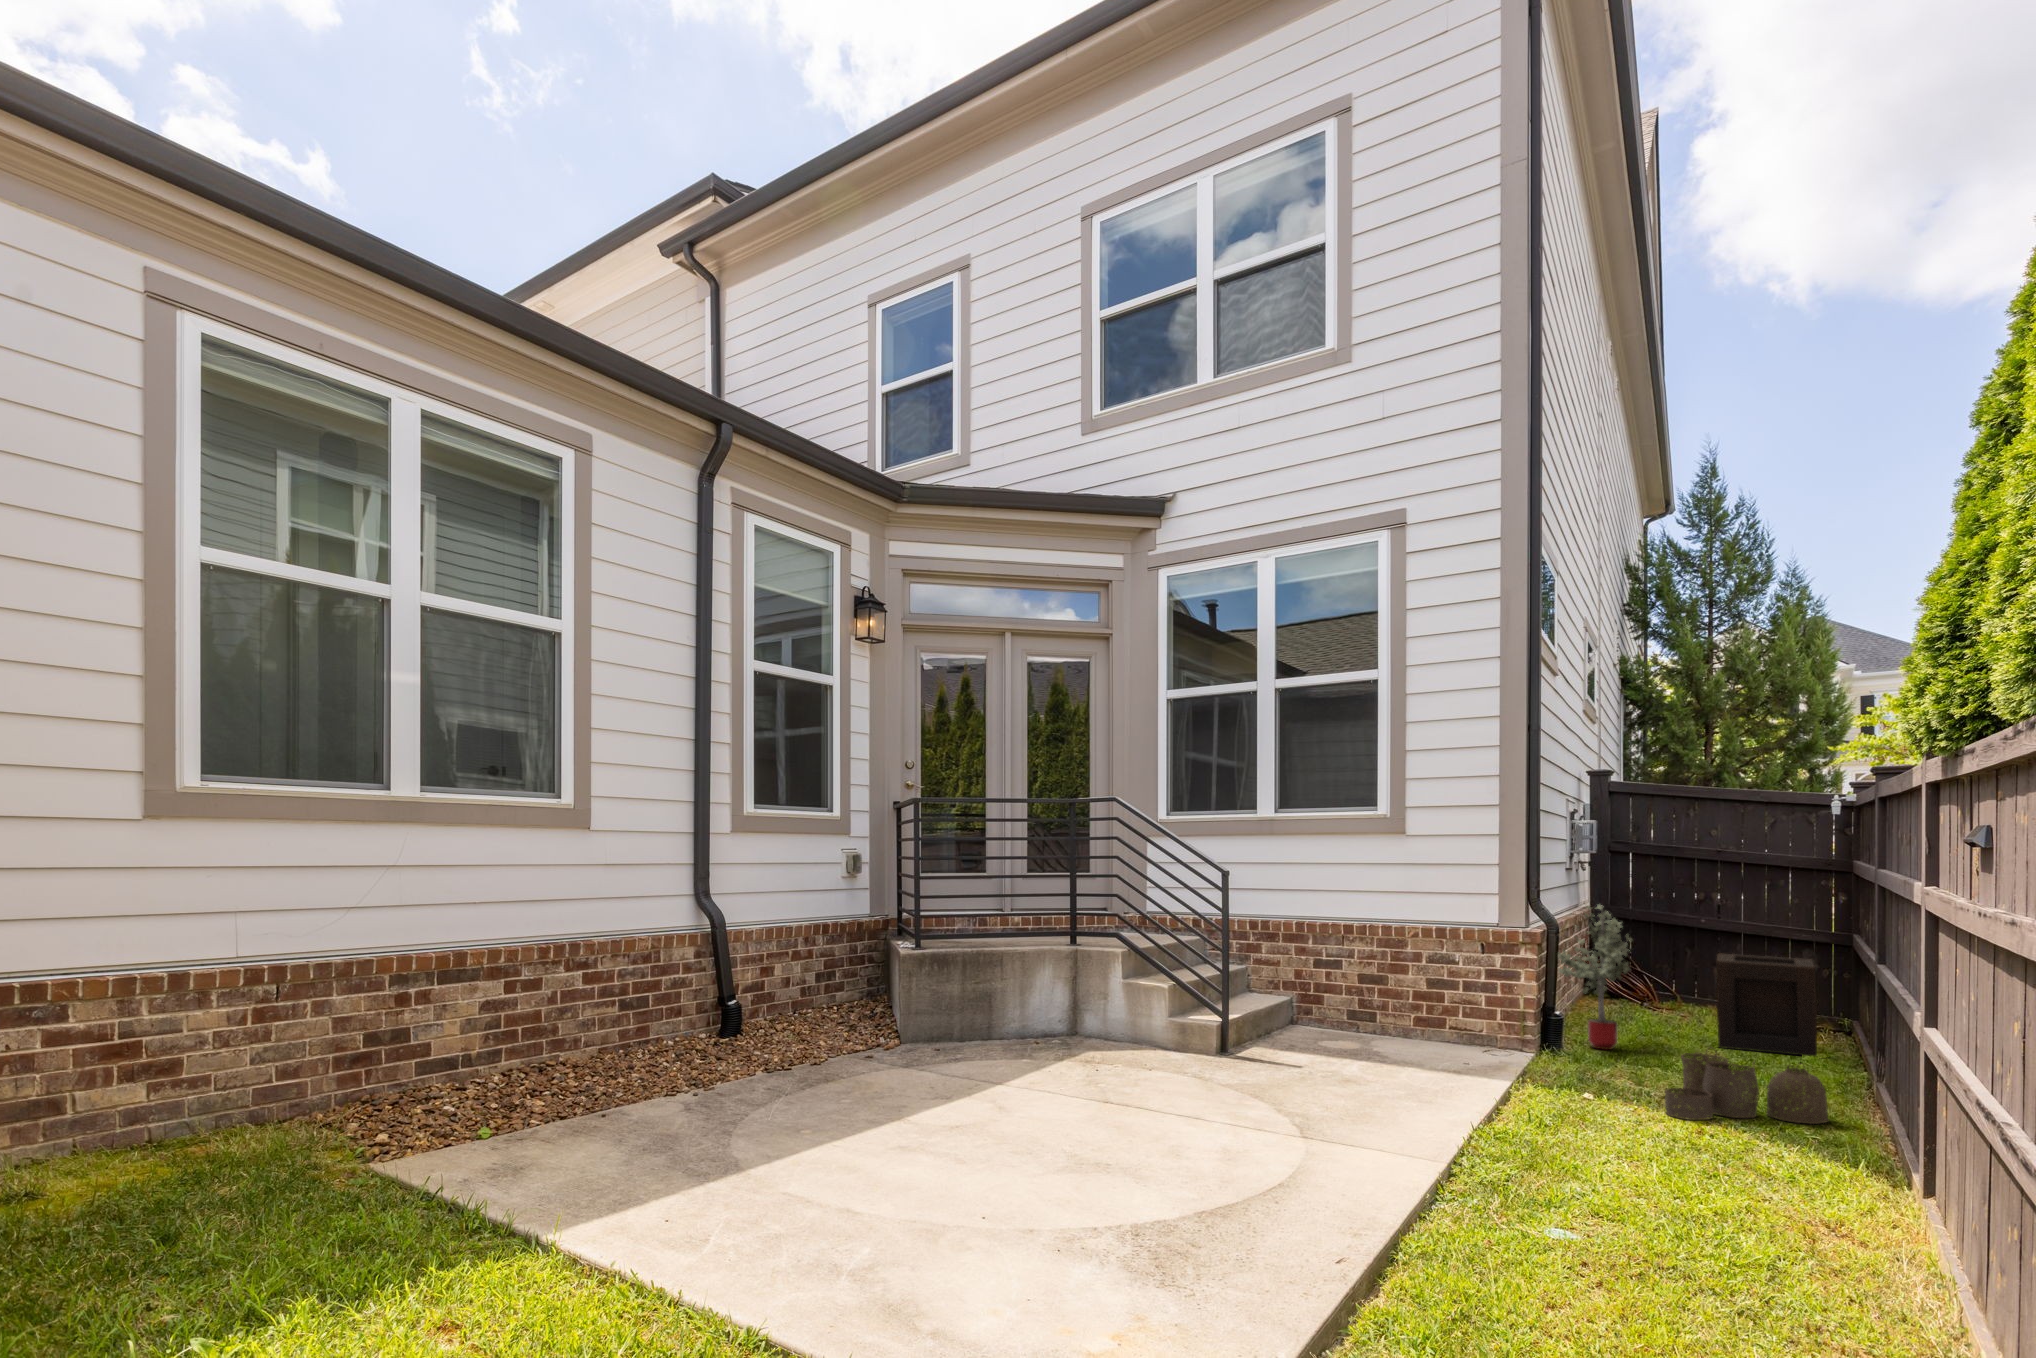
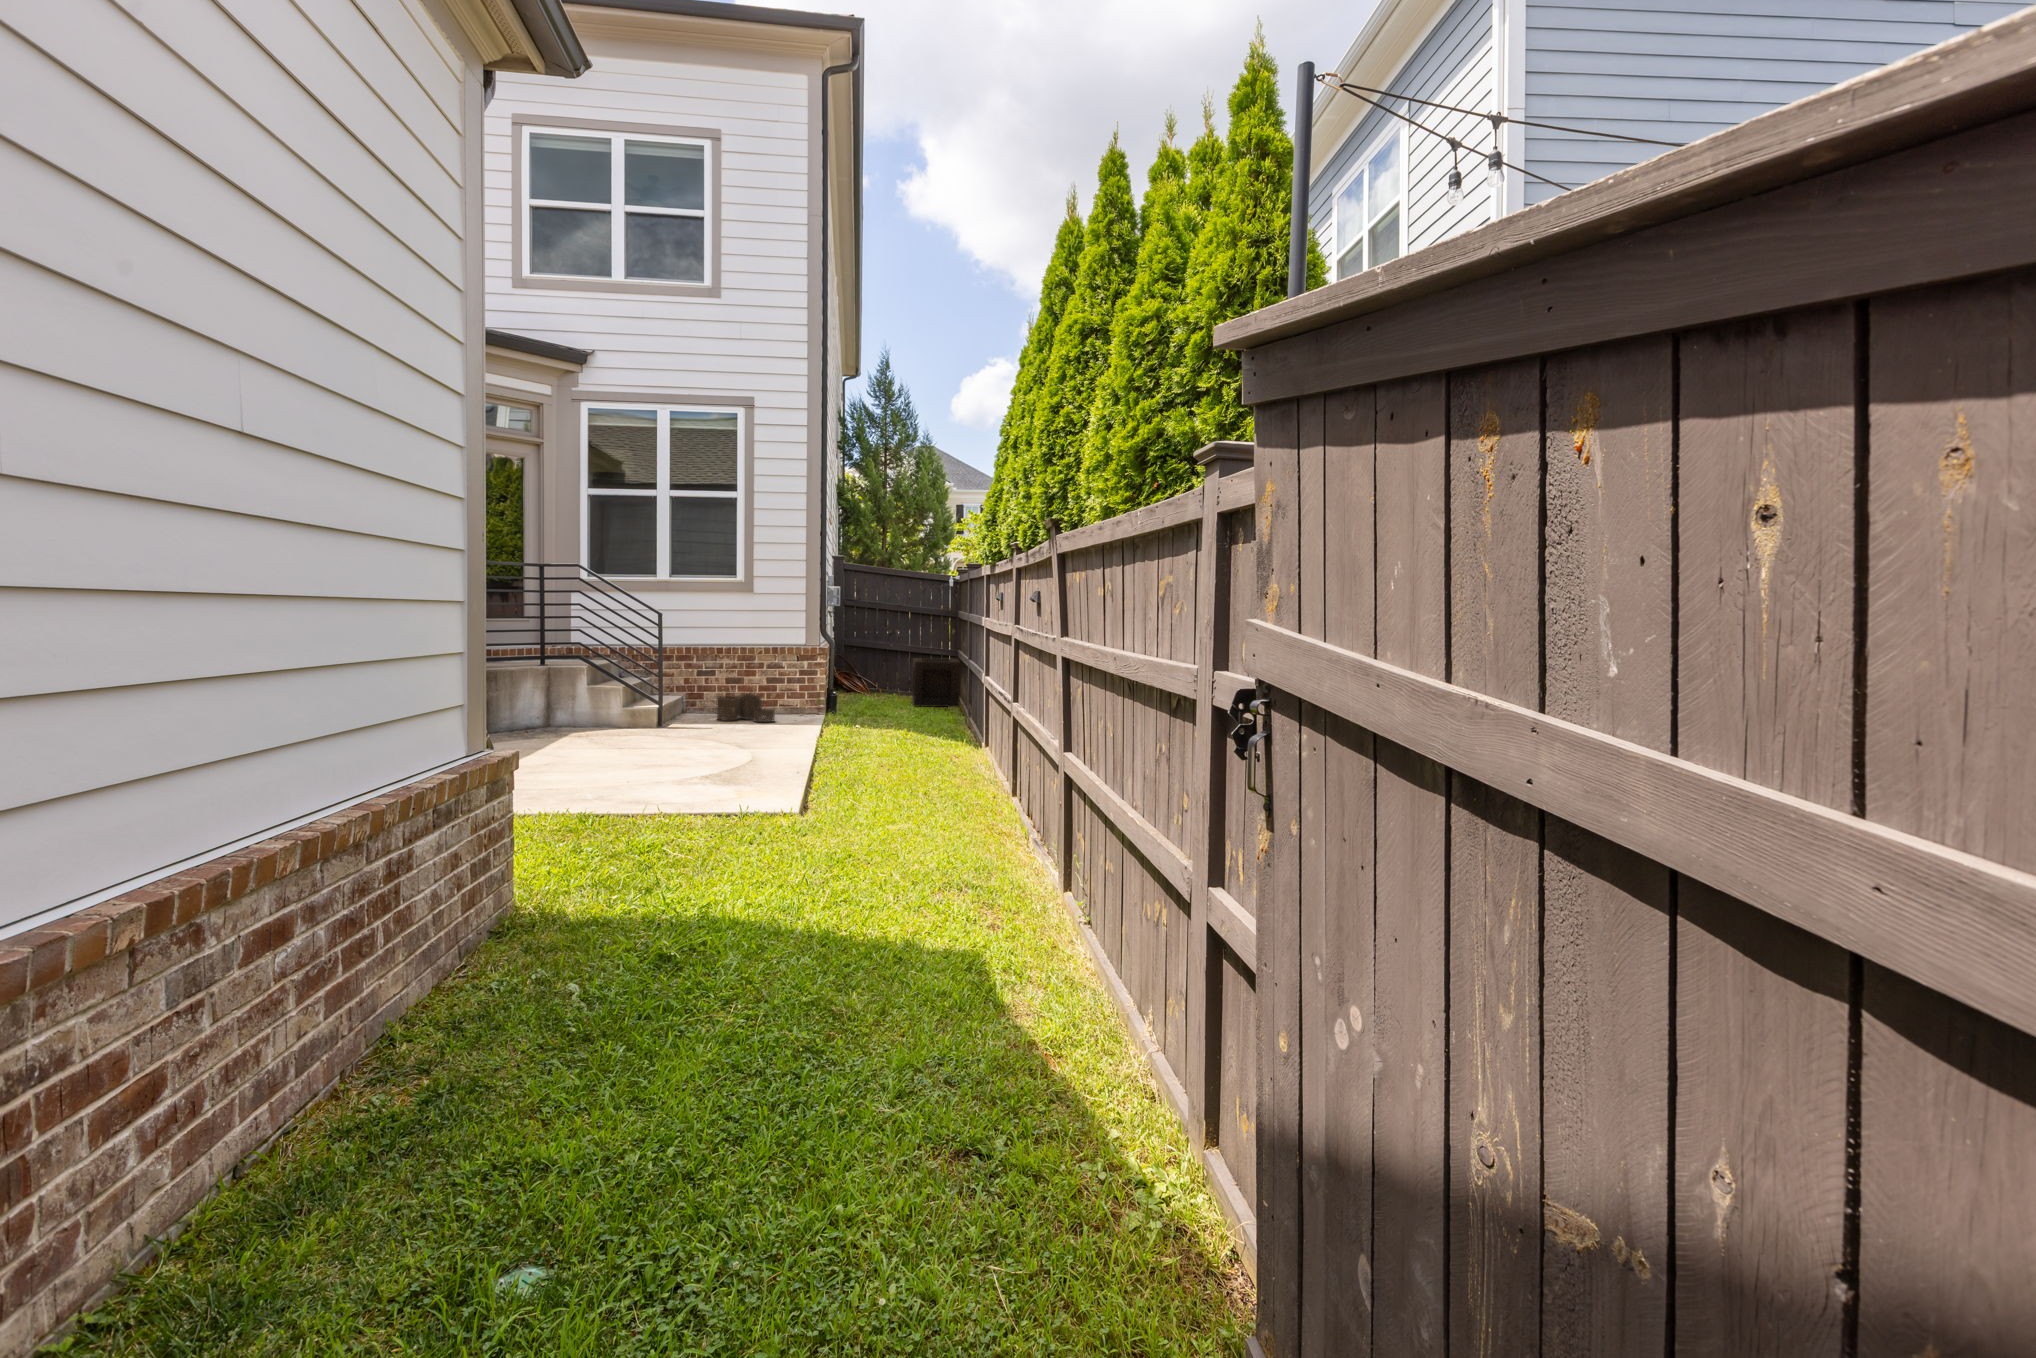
potted tree: present [1558,905,1632,1050] -> none [835,632,876,711]
woven basket: present [1665,1047,1828,1124] -> present [717,692,775,722]

